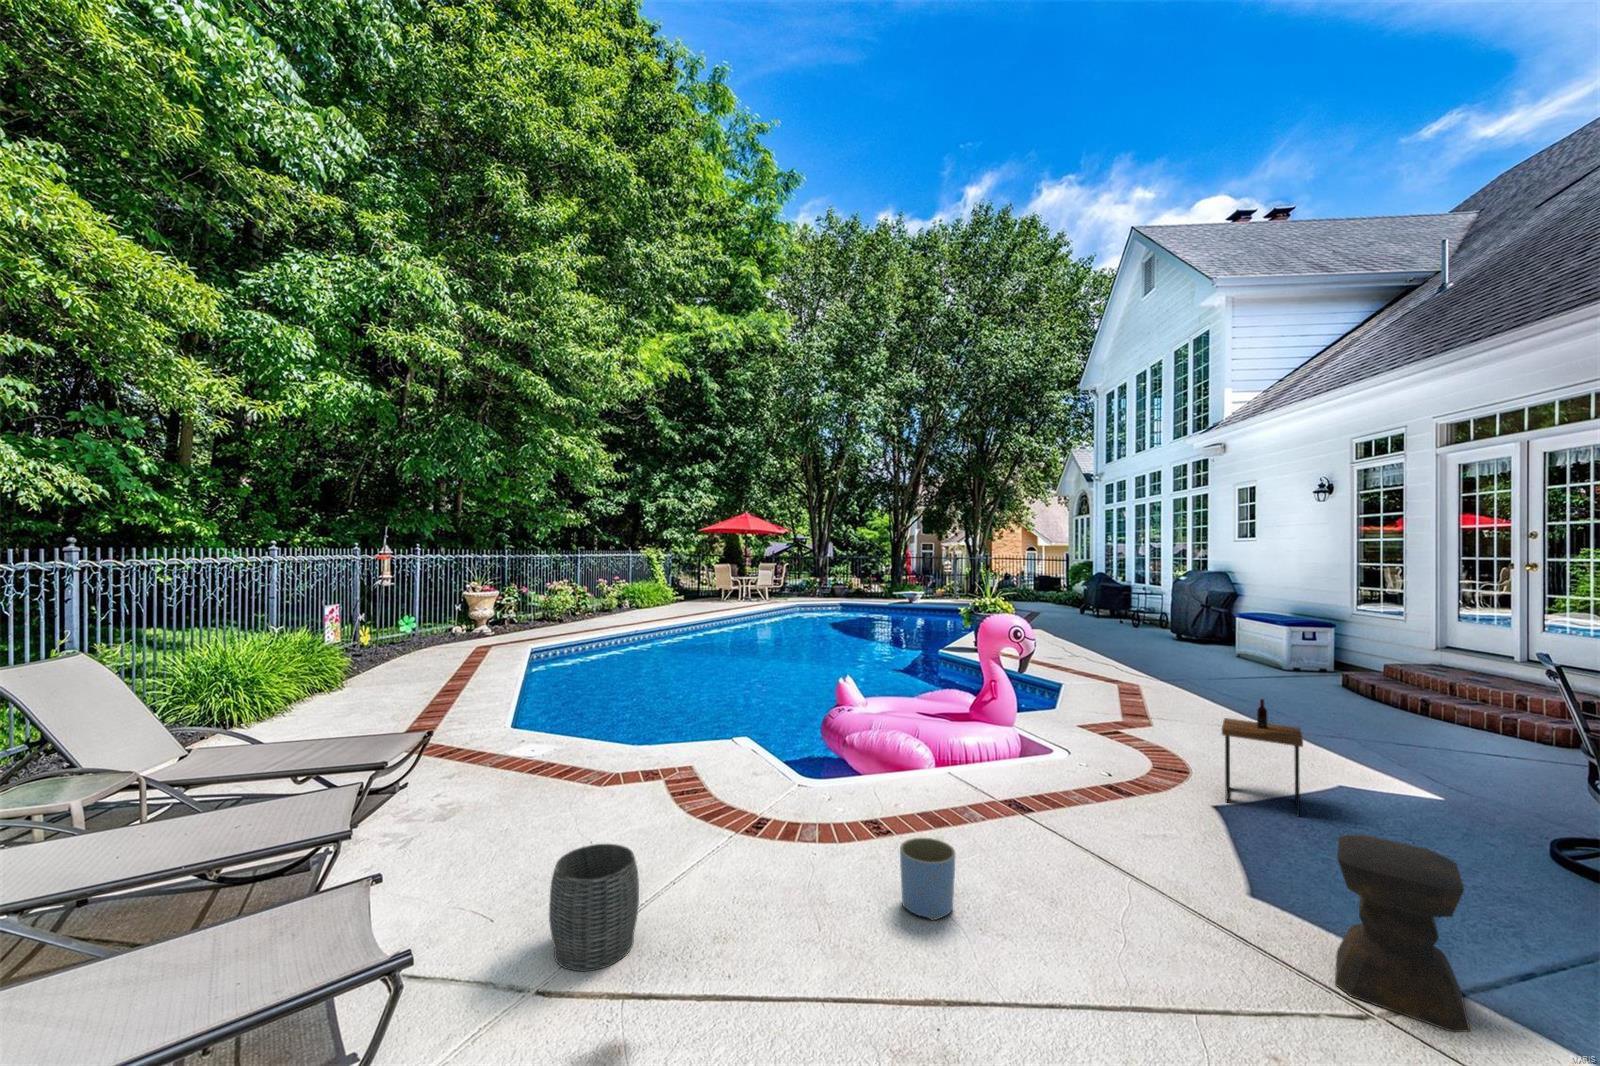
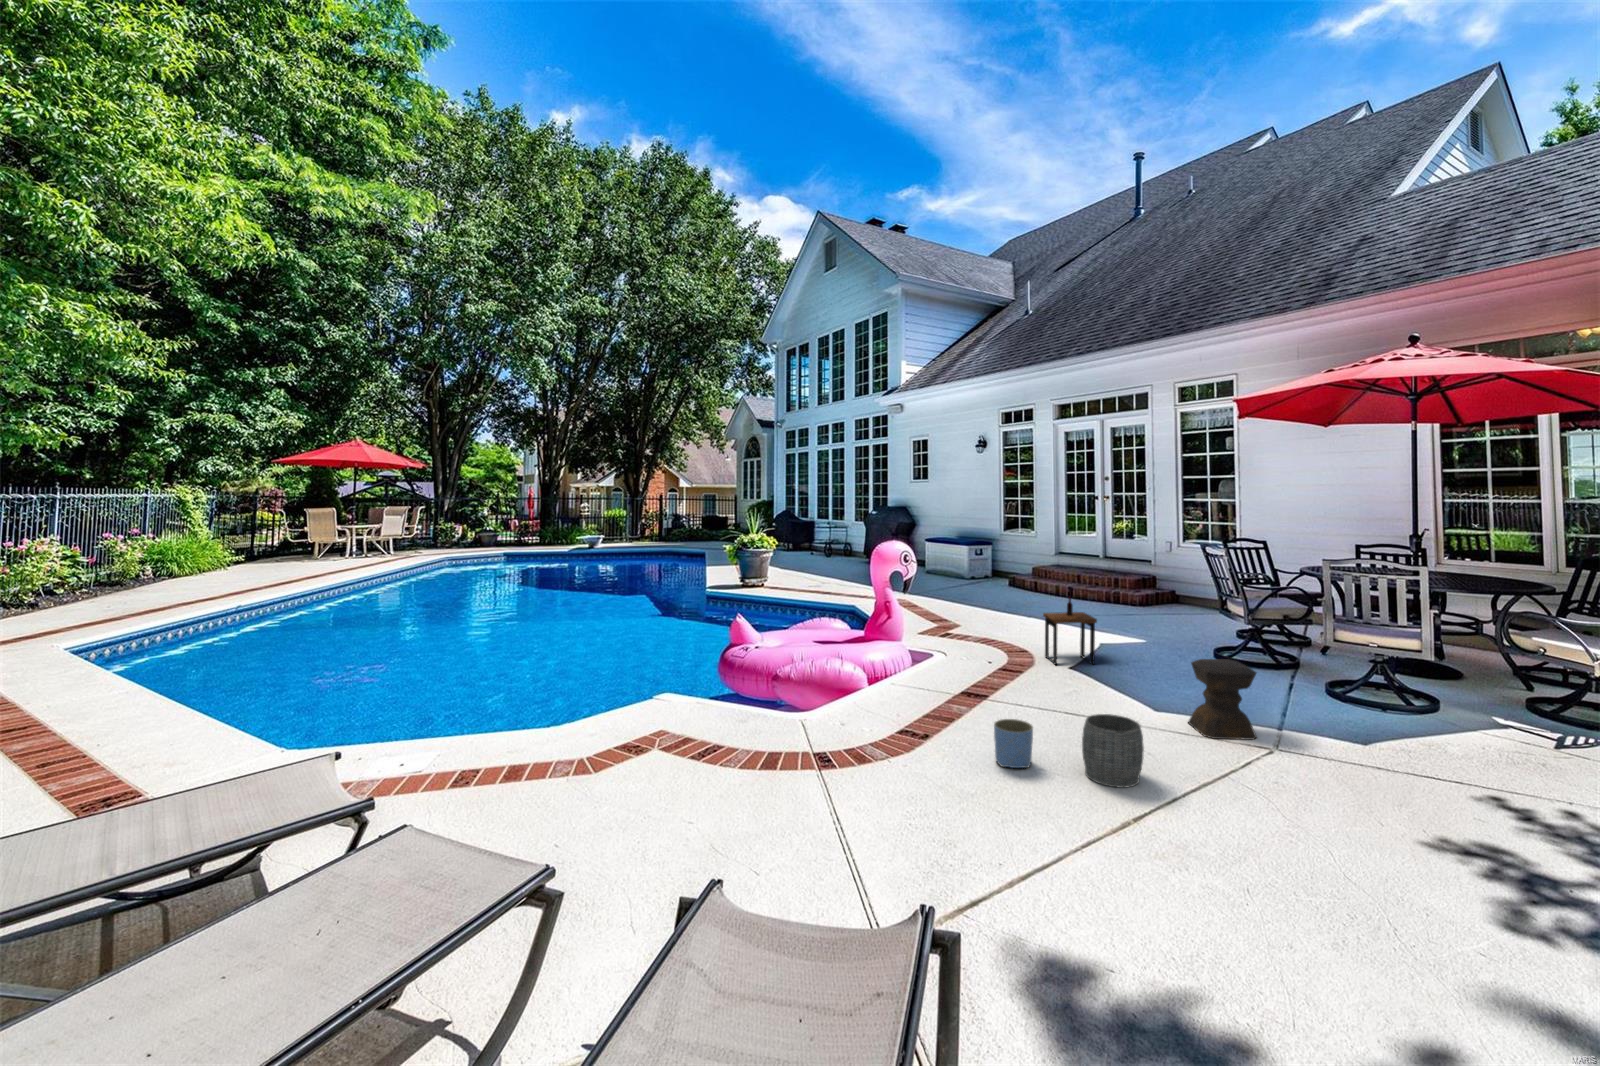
woven basket: present [549,844,639,971] -> present [1082,714,1144,788]

